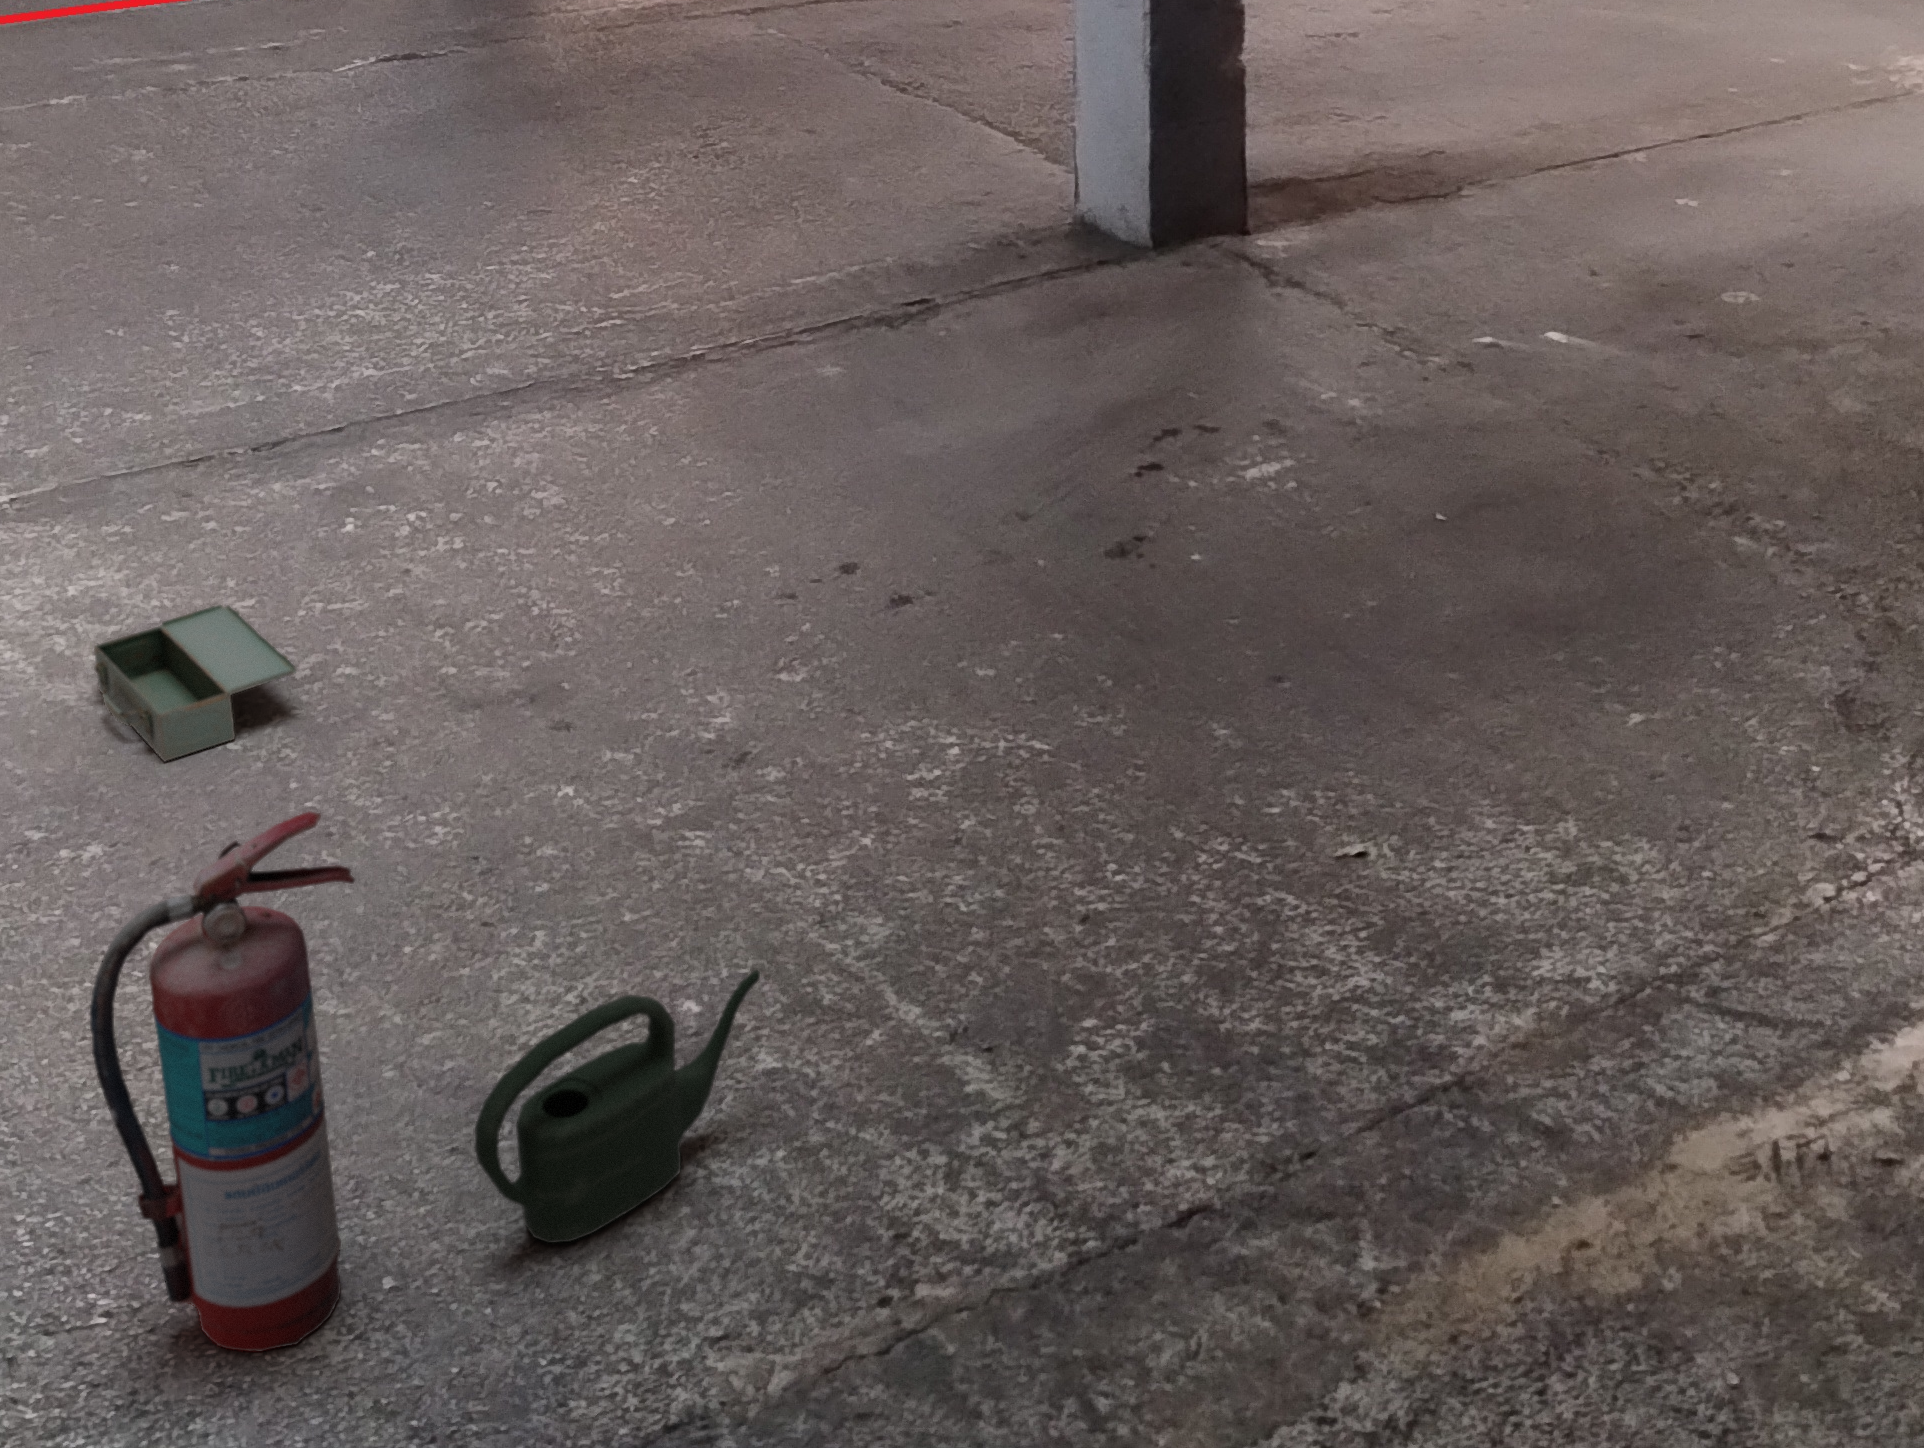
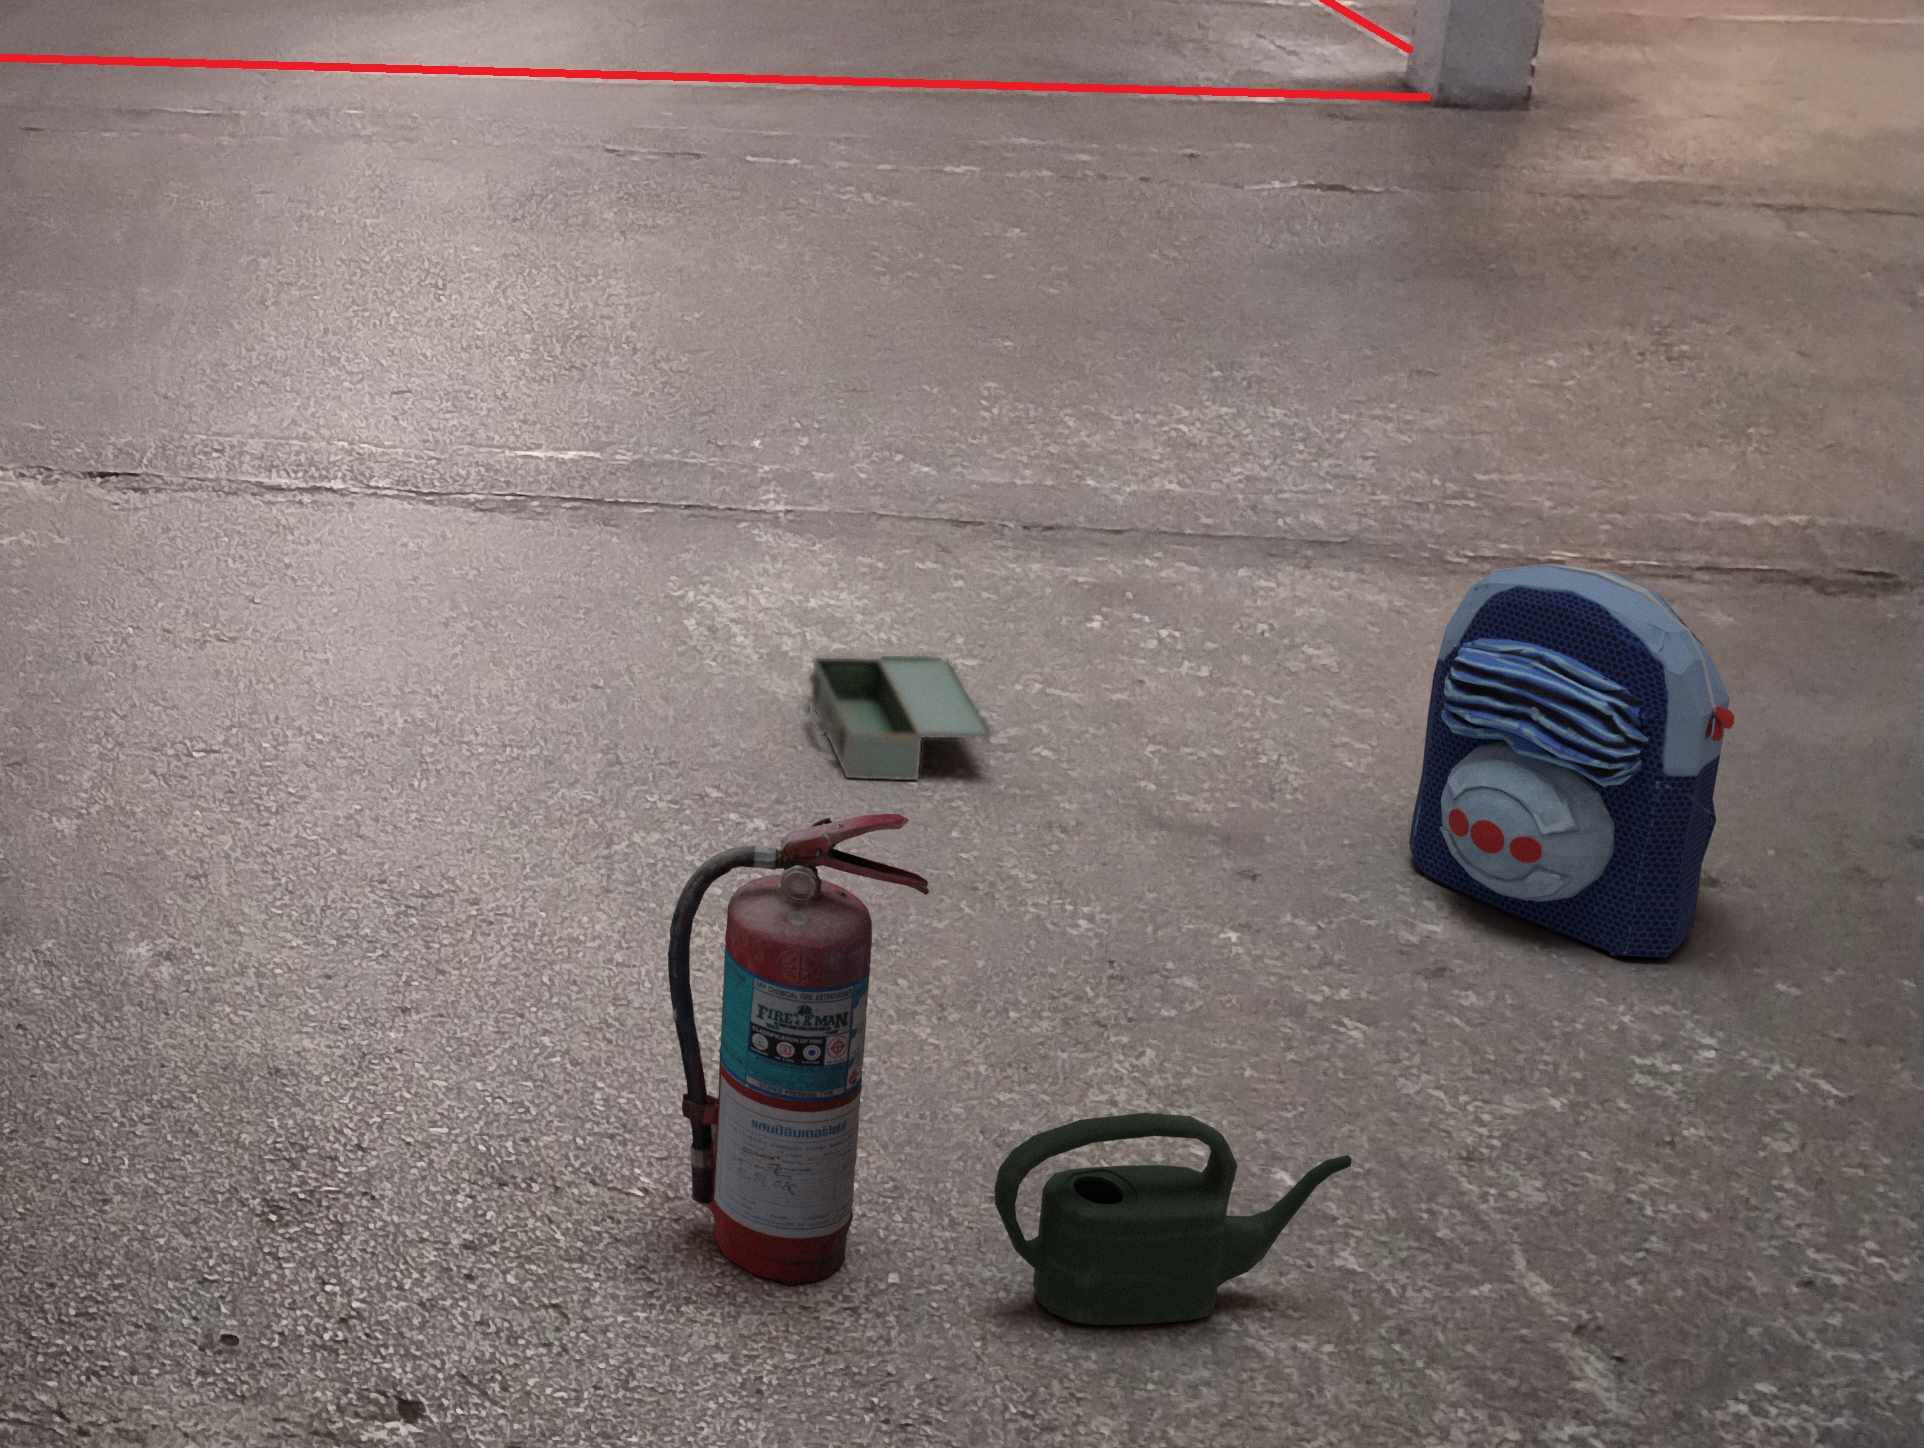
backpack: none [667,363,900,691] -> present [1409,564,1734,957]

